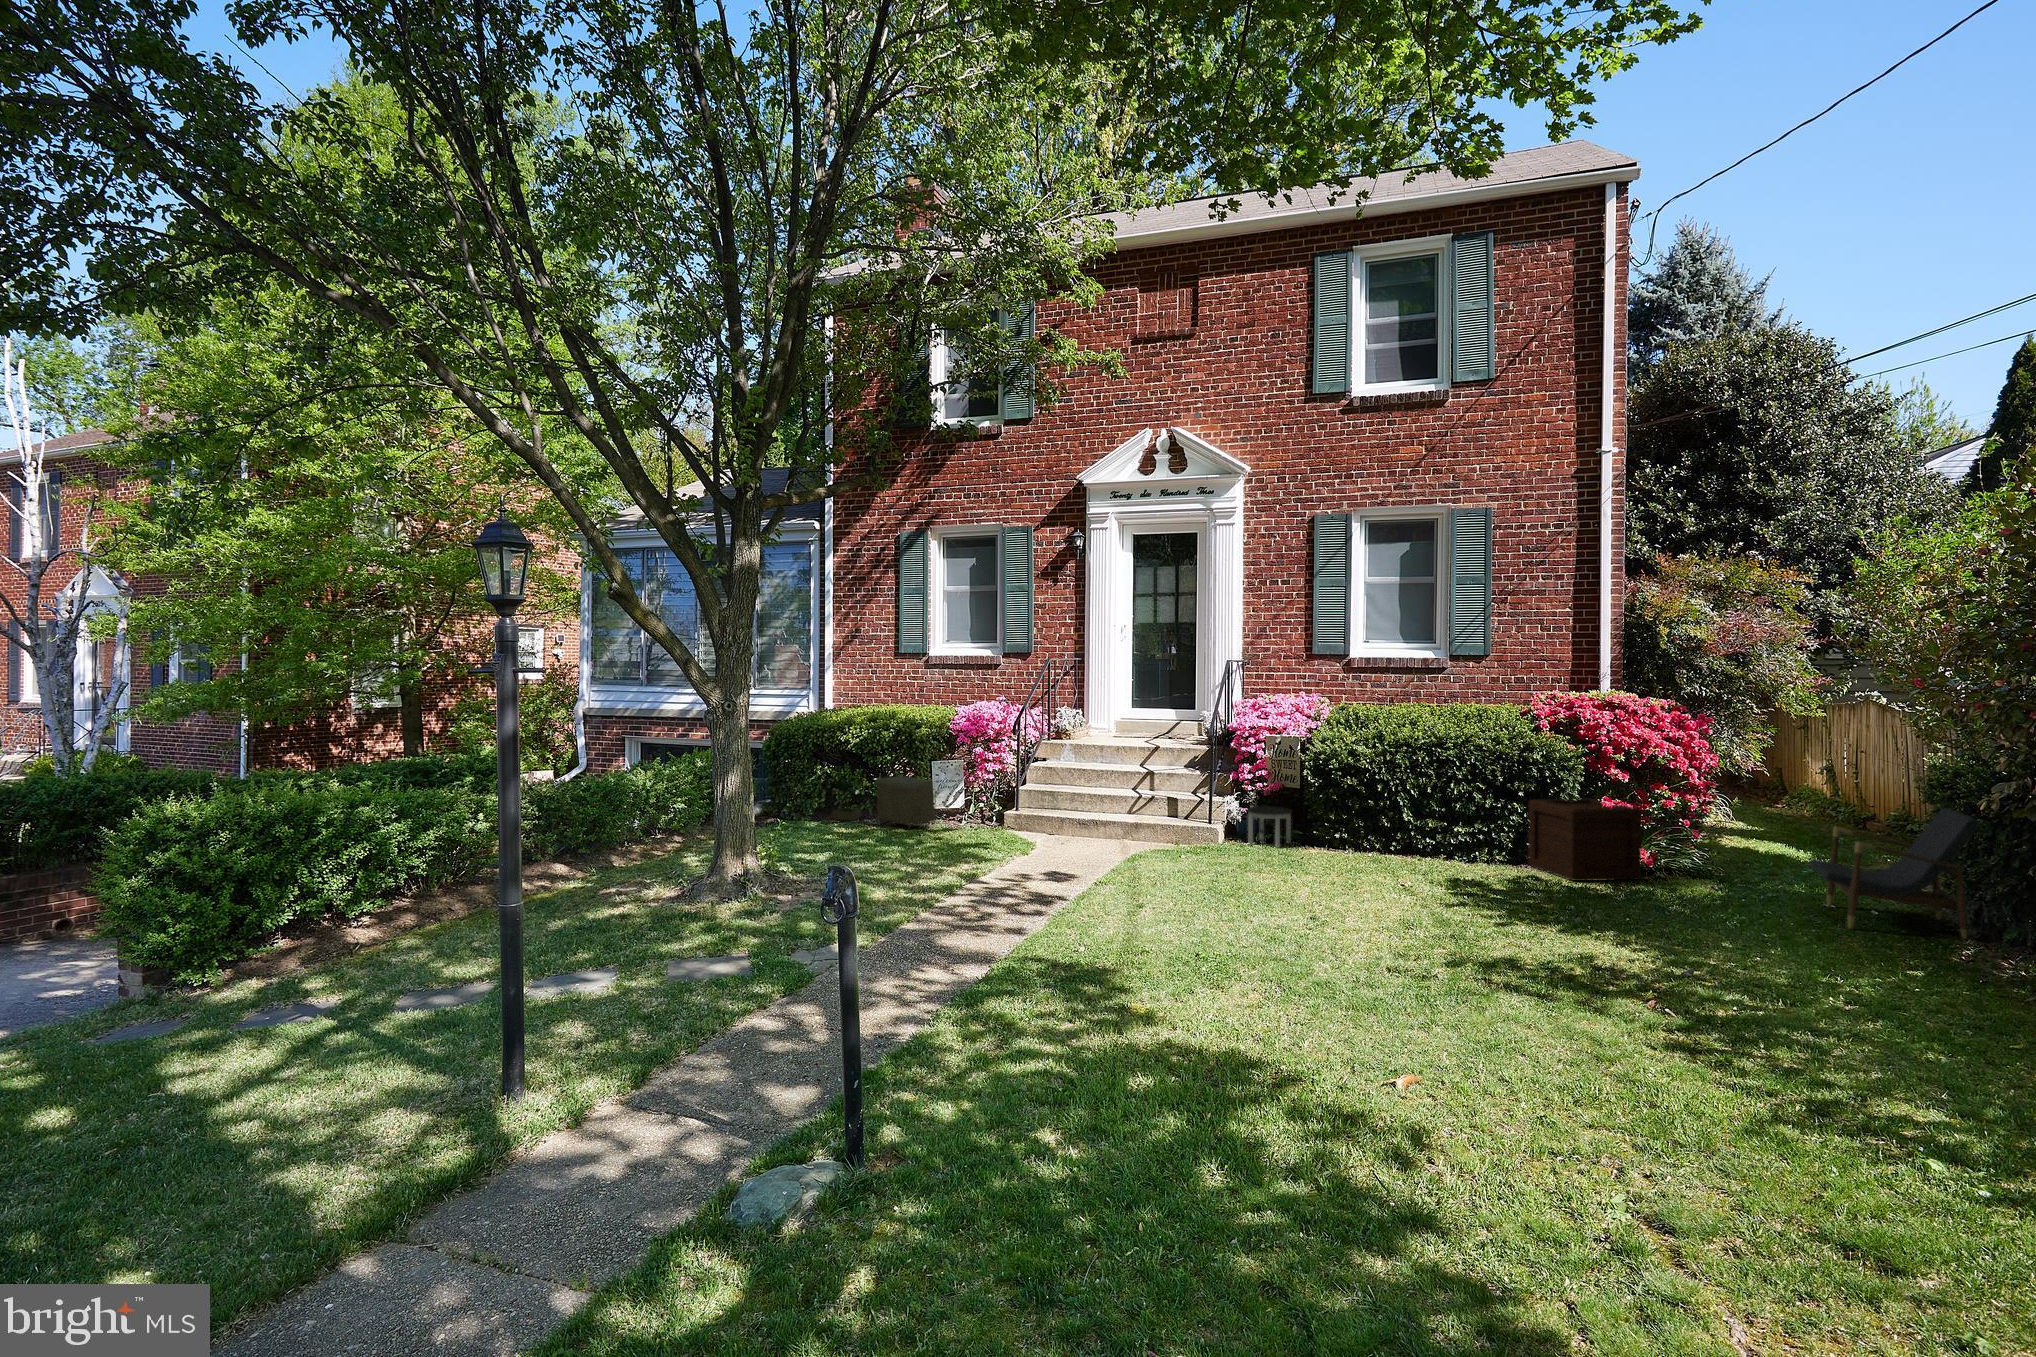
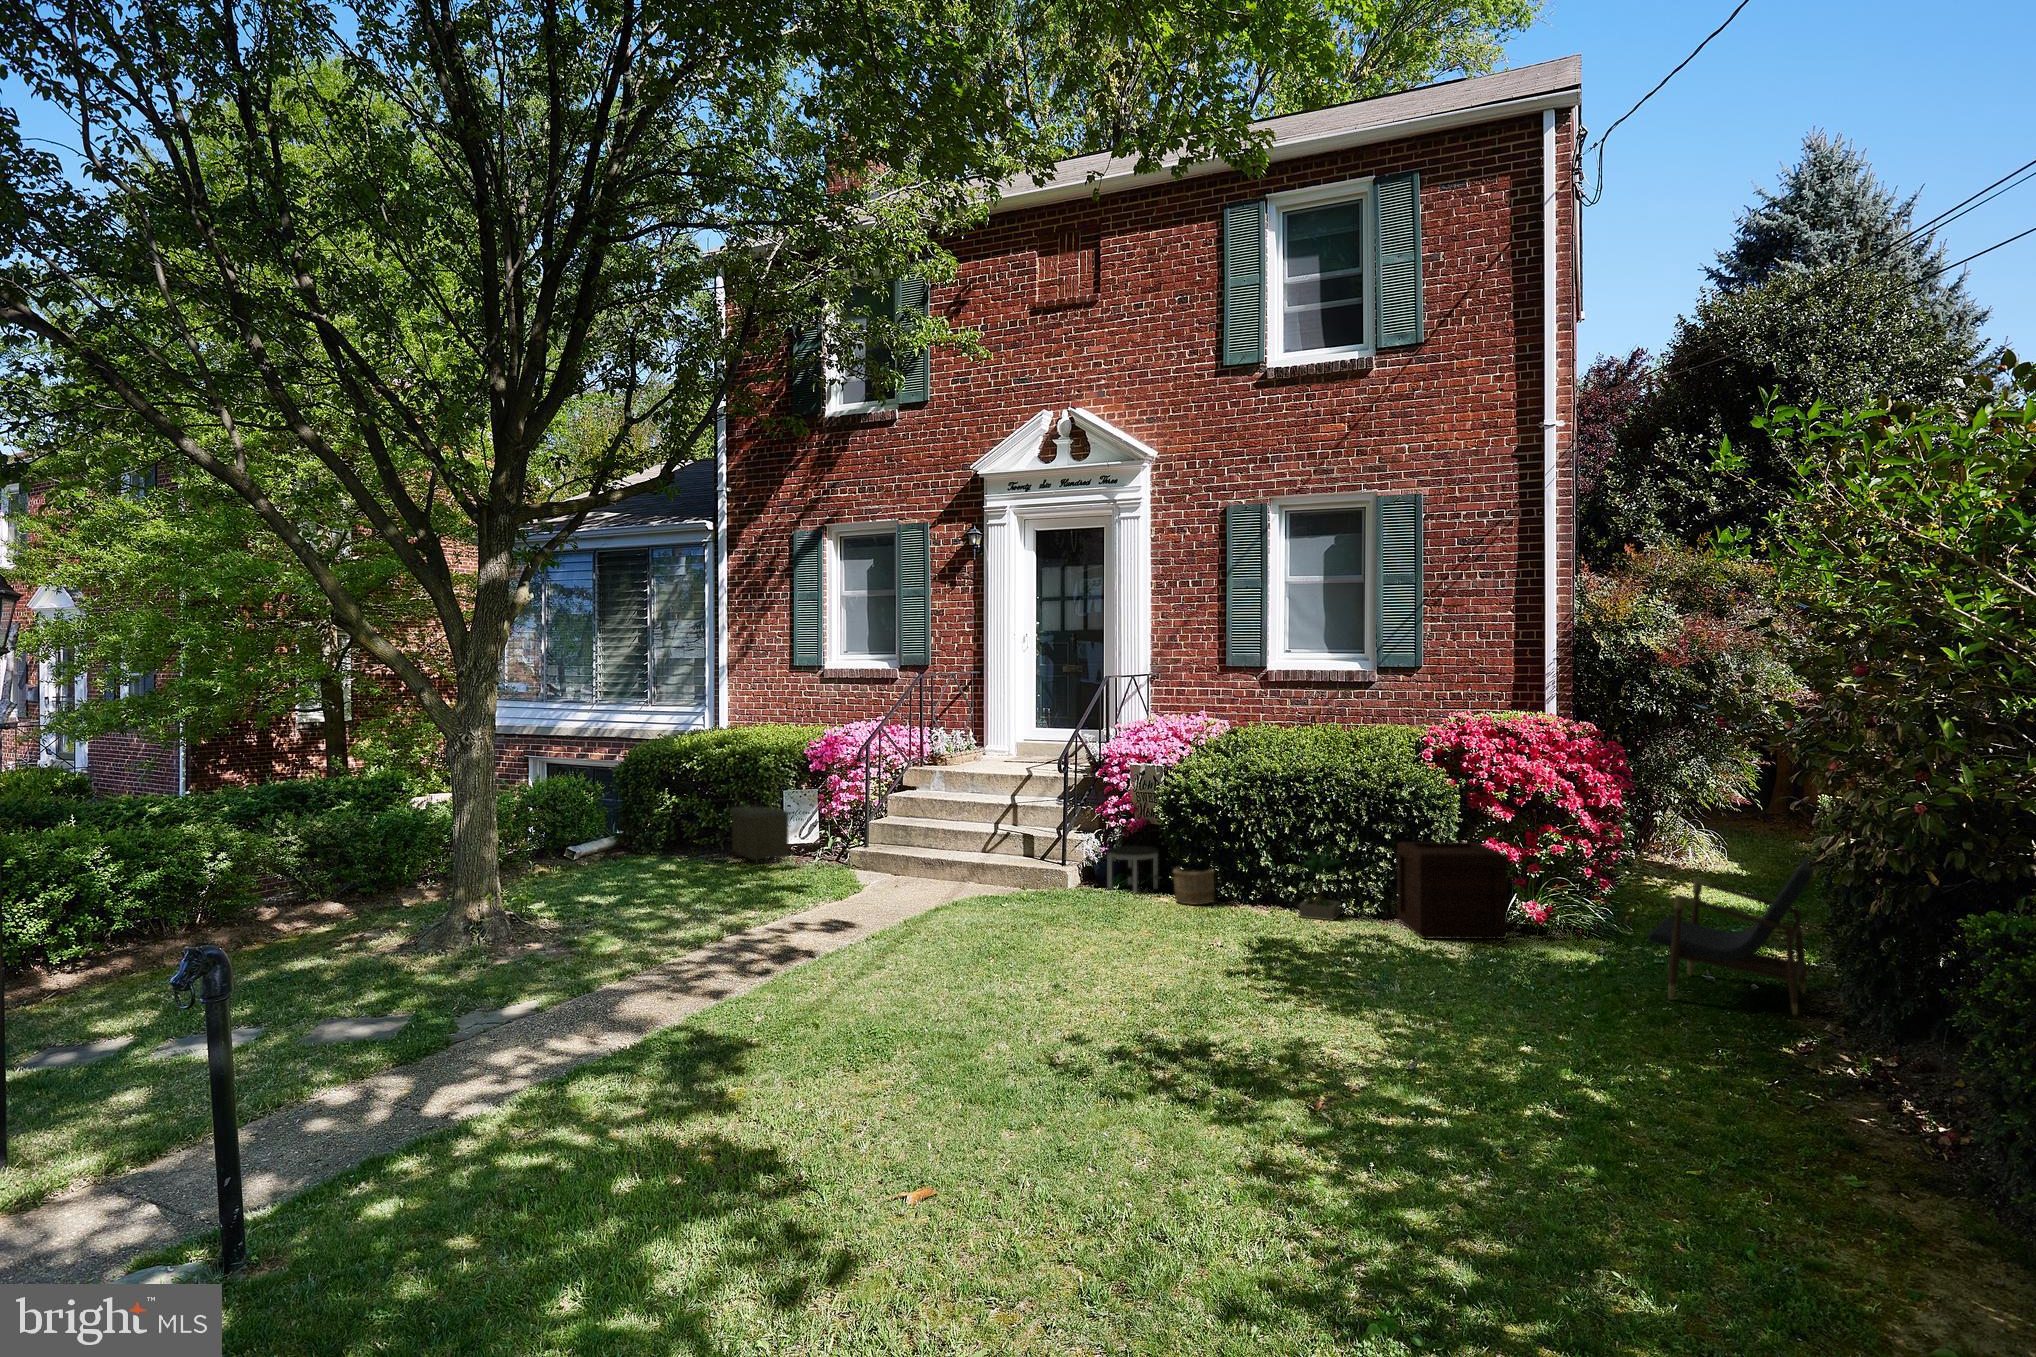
potted plant: present [832,777,862,821] -> present [1299,851,1341,920]
wooden bucket: none [1319,823,1358,857] -> present [1173,868,1214,905]

